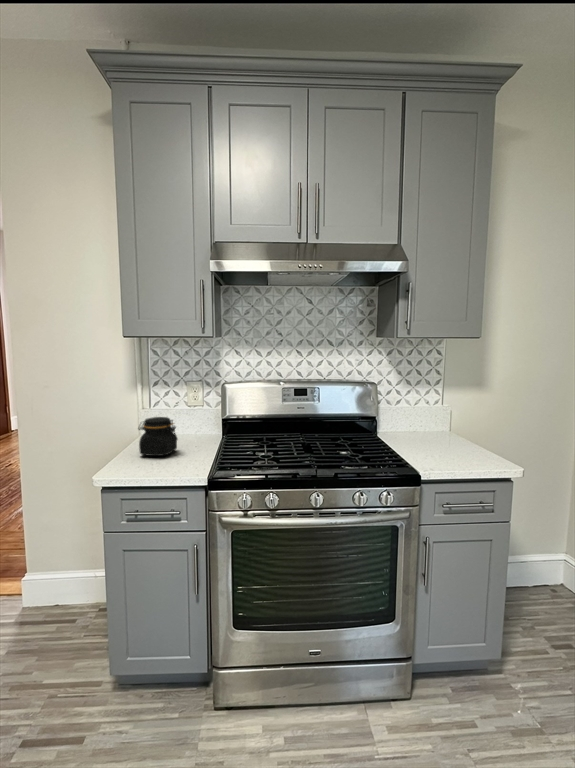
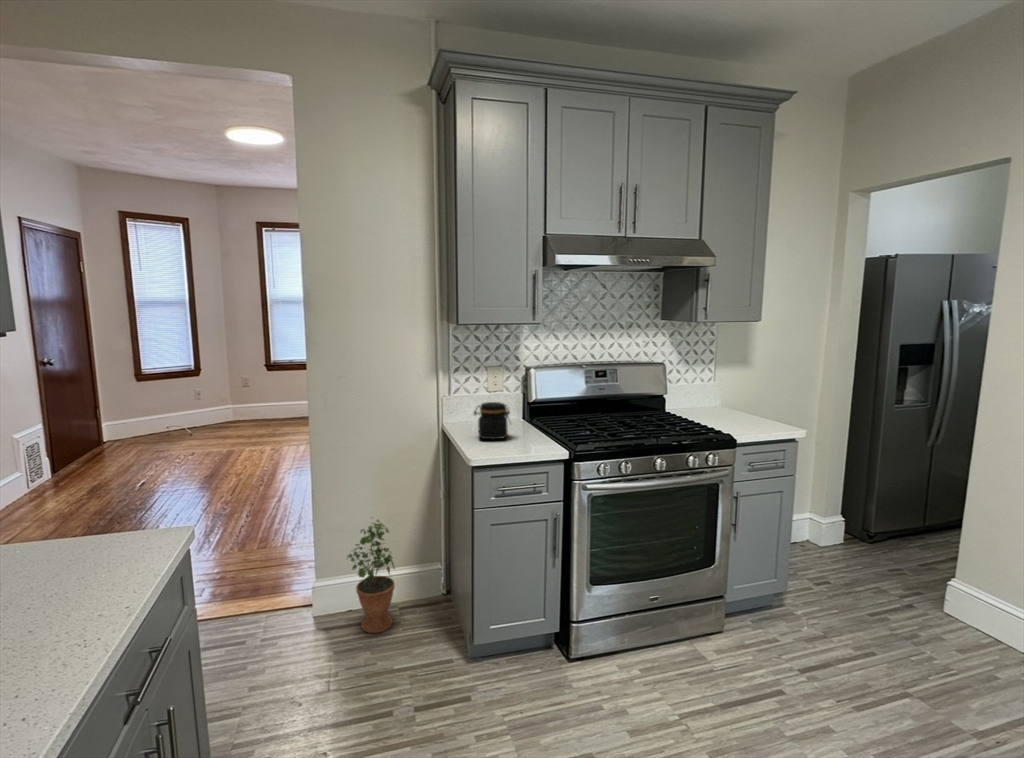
potted plant: none [32,522,86,635] -> present [347,520,395,633]

